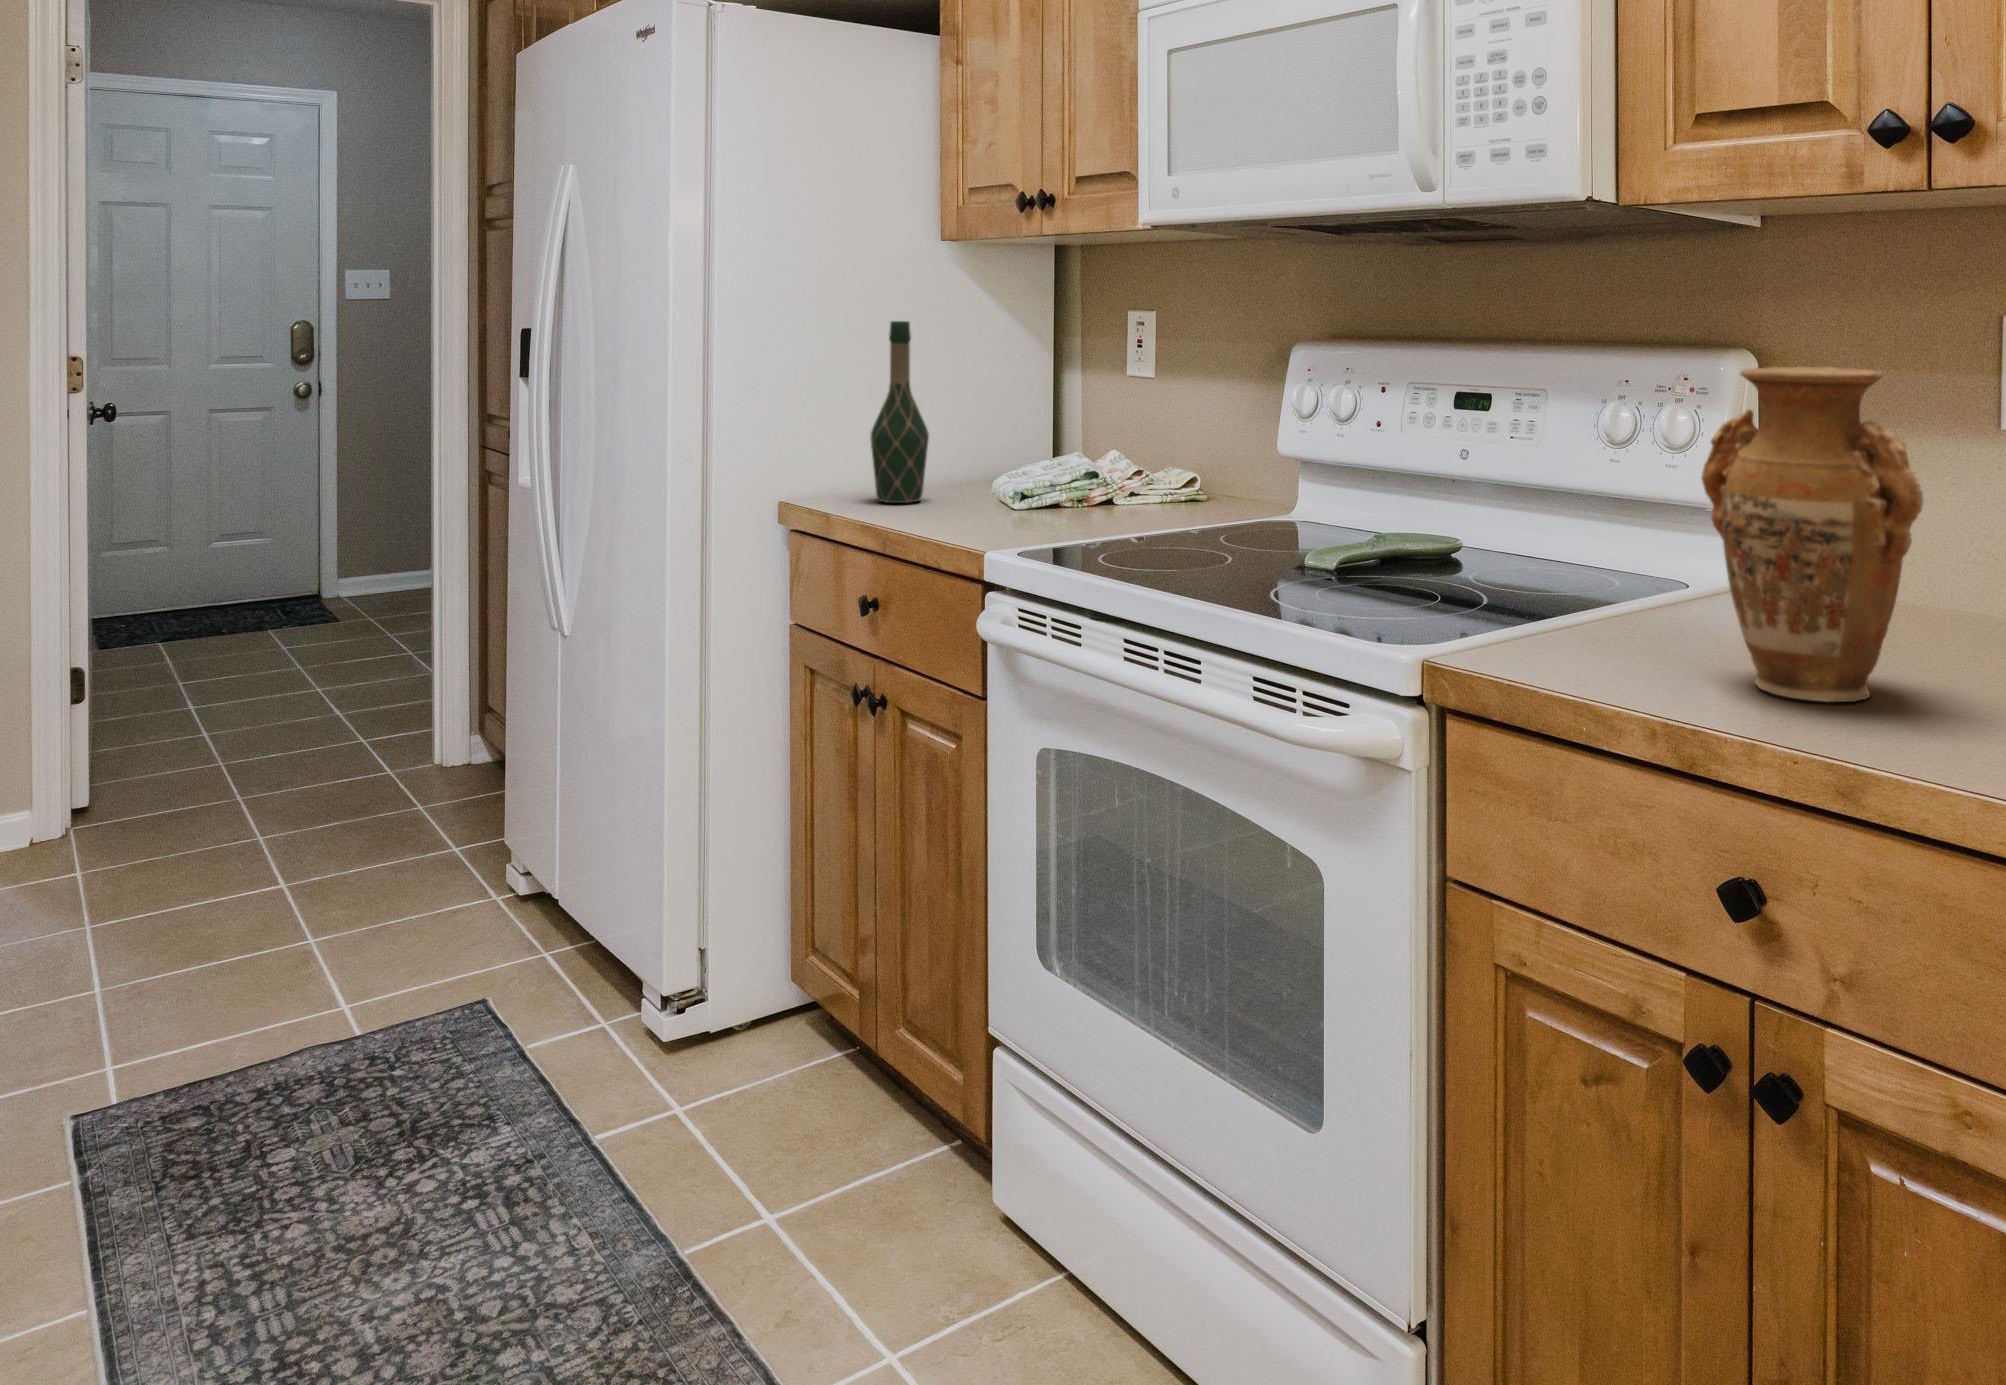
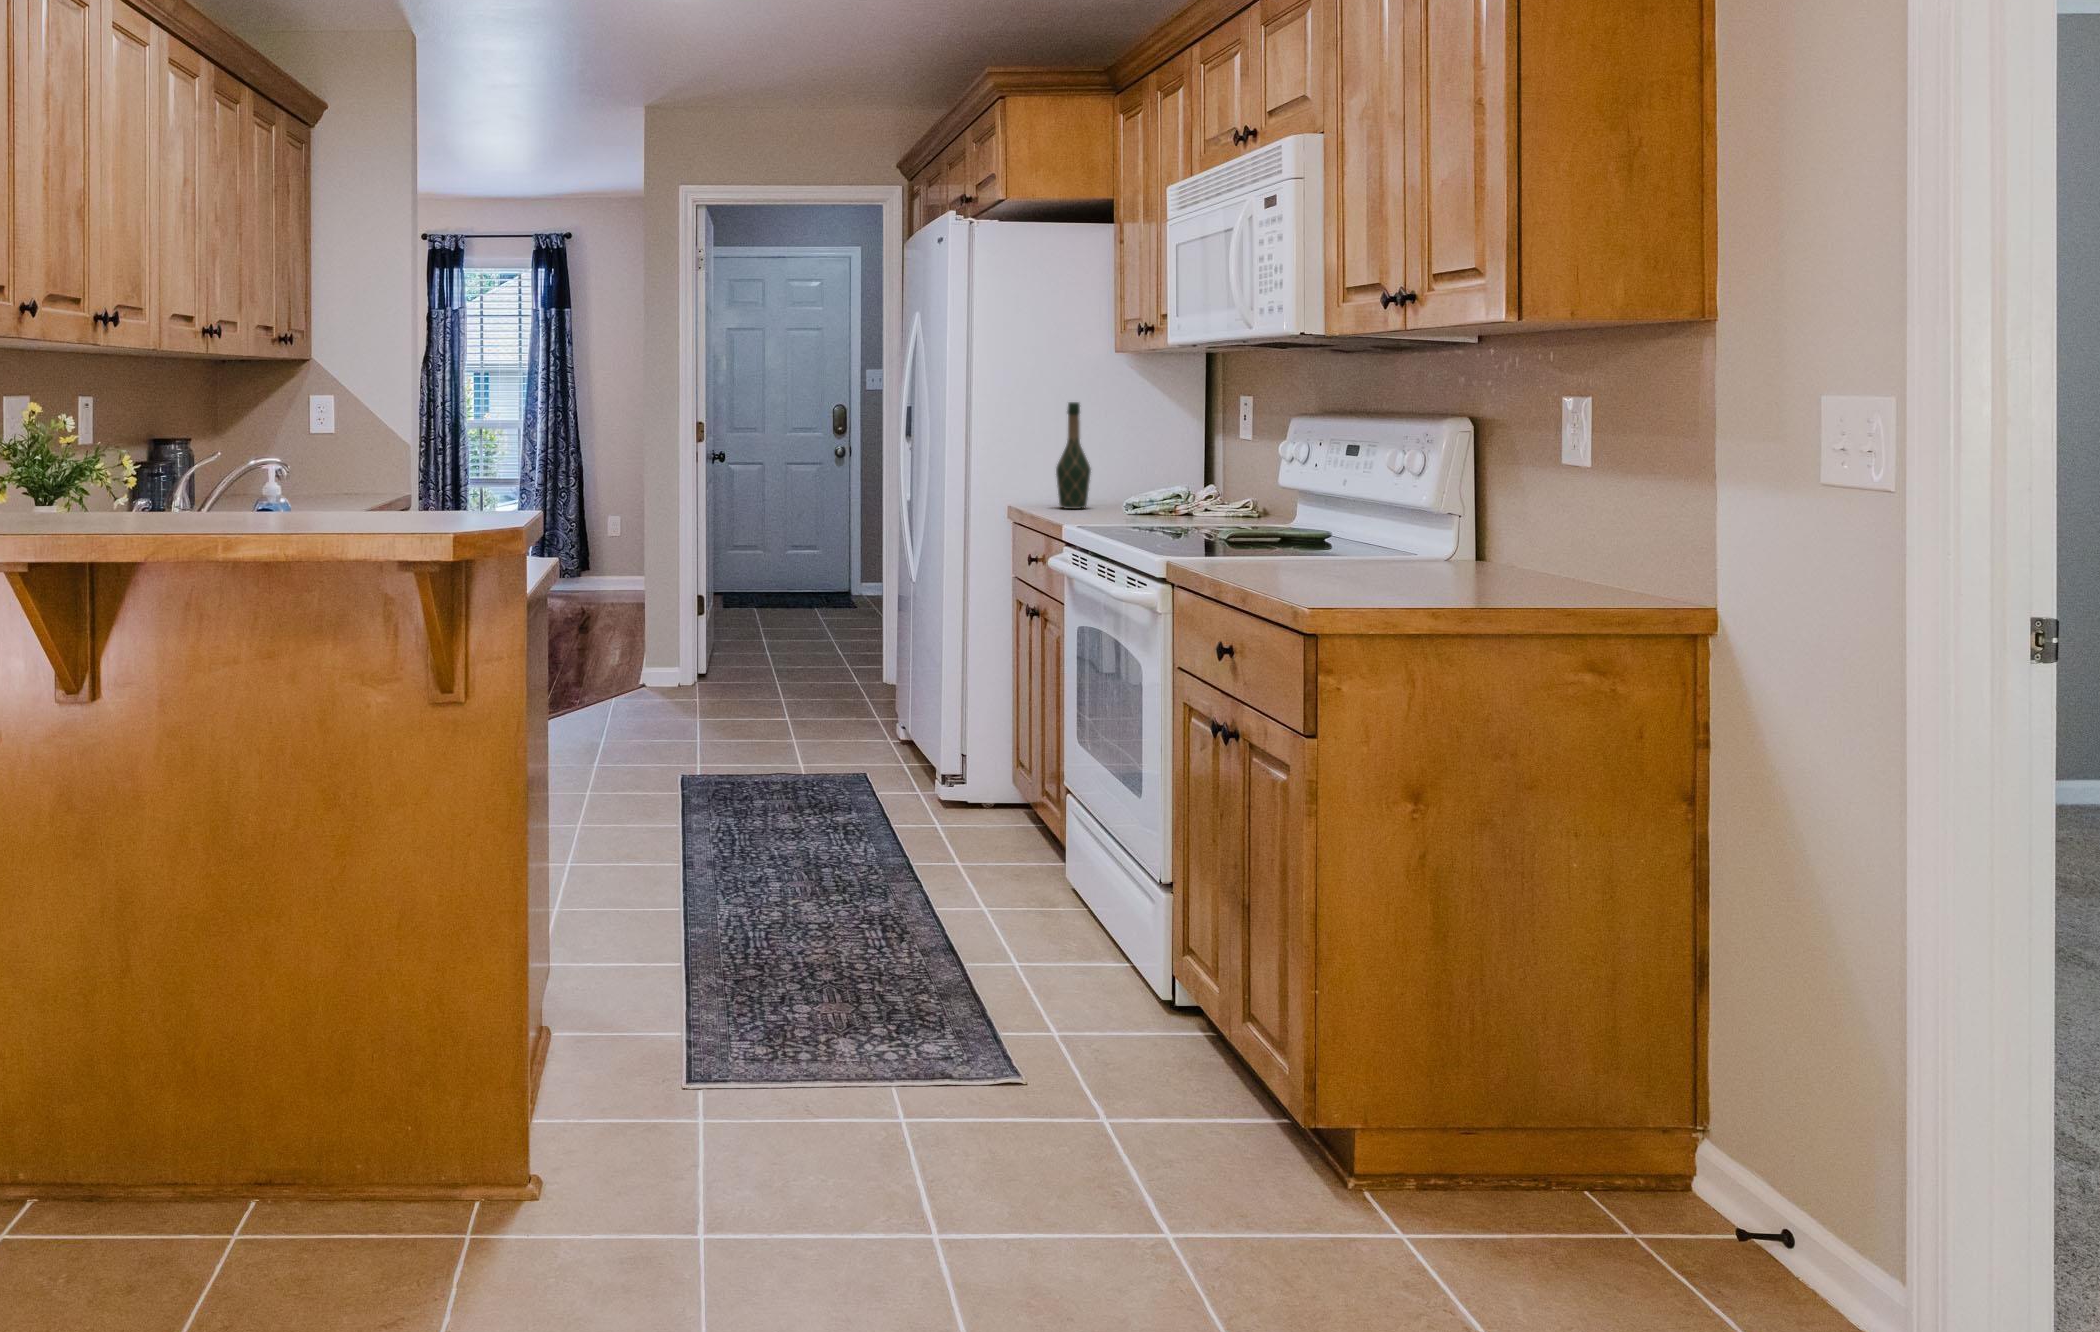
vase: present [1702,367,1923,702] -> none [1275,422,1360,581]

